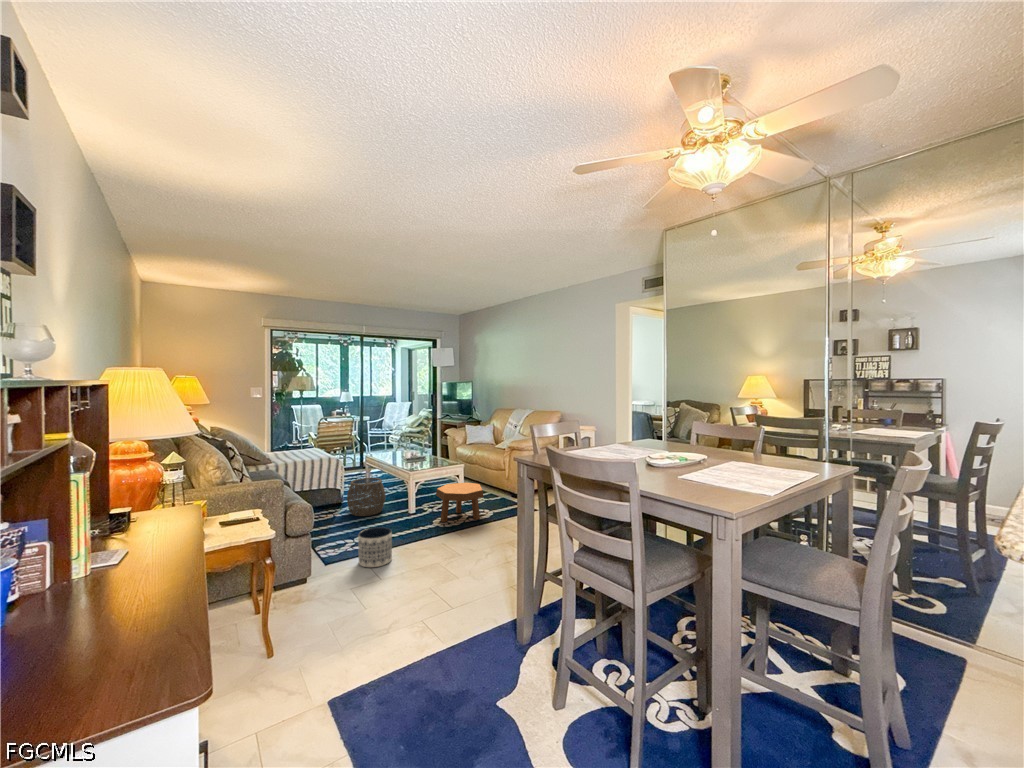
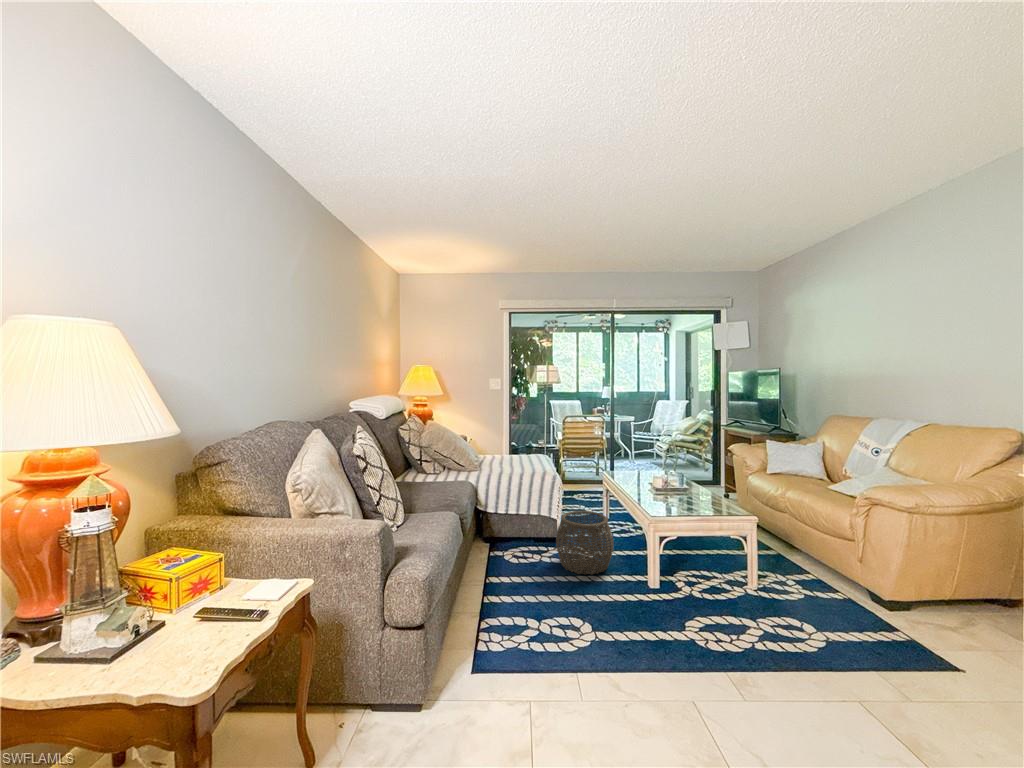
footstool: present [436,482,483,522] -> none [694,552,800,650]
planter: present [358,527,392,567] -> none [515,630,577,726]

